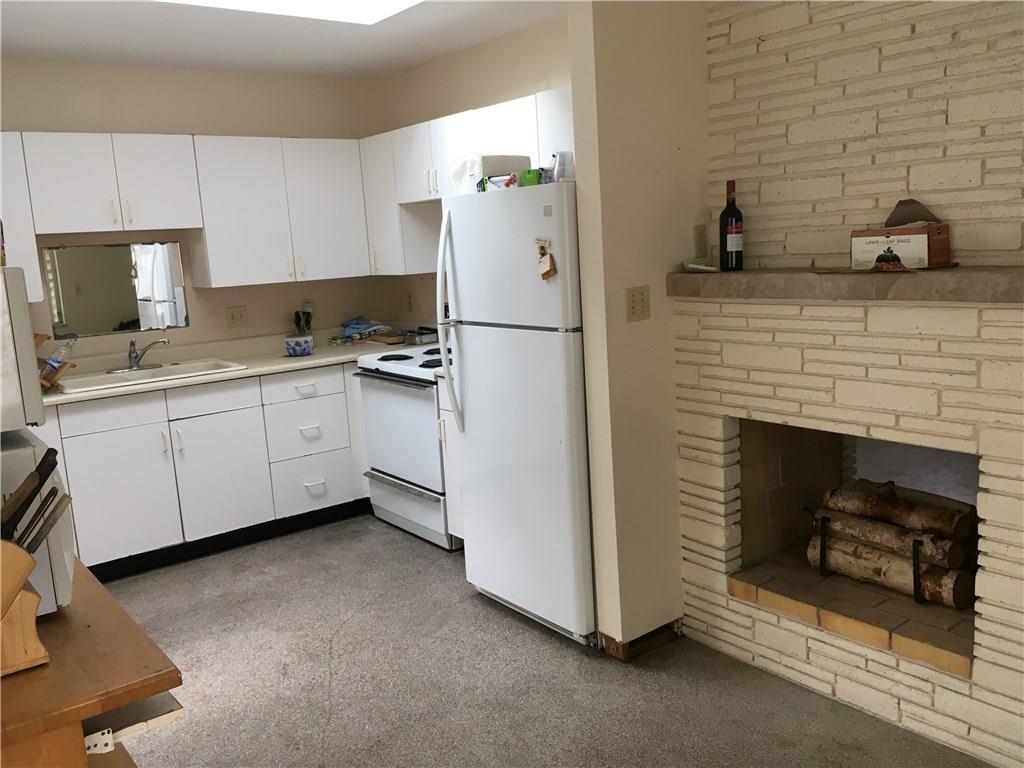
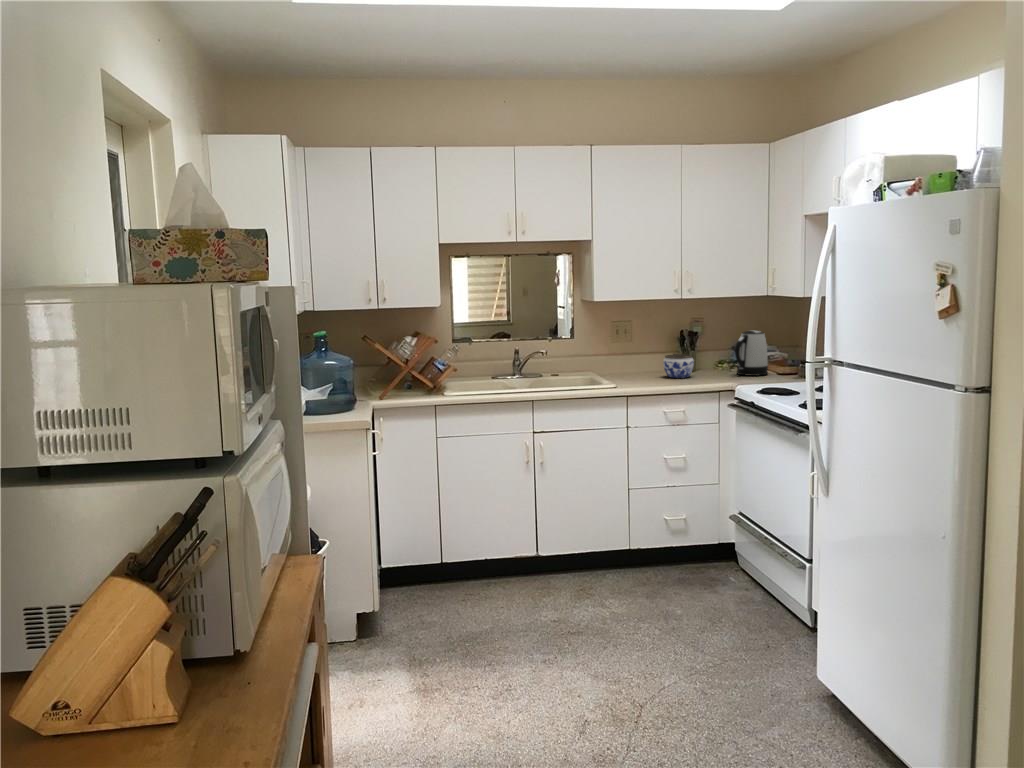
kettle: none [349,308,379,348] -> present [735,330,768,376]

